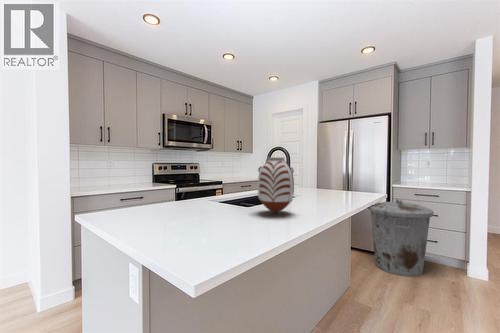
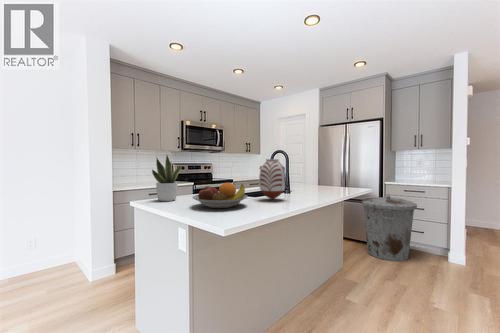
potted plant: none [104,148,151,217] -> present [152,156,181,201]
fruit bowl: none [159,192,243,232] -> present [193,183,248,208]

